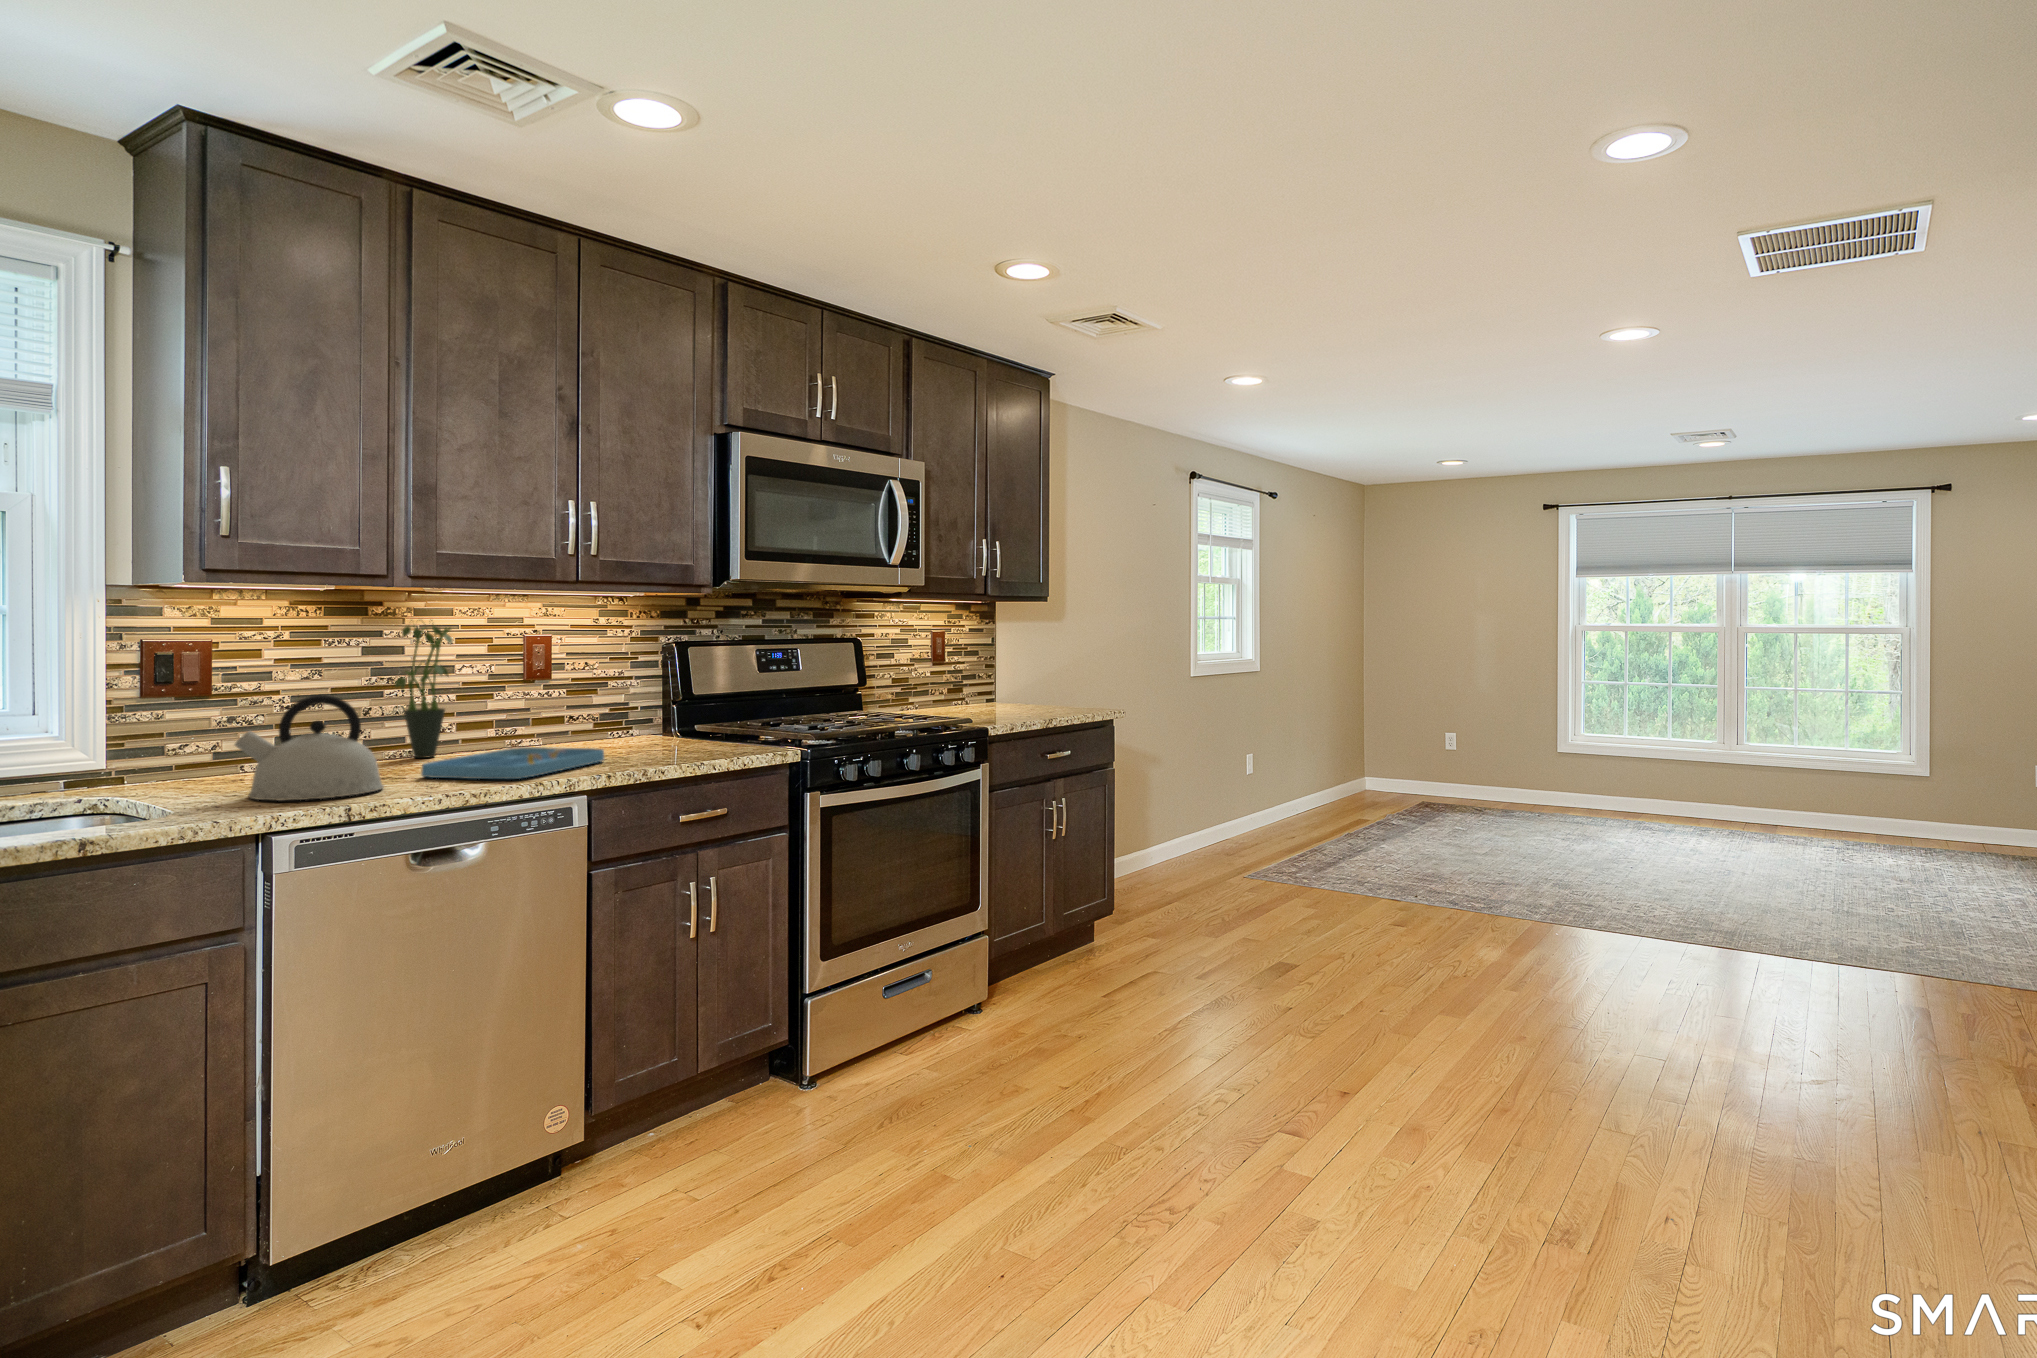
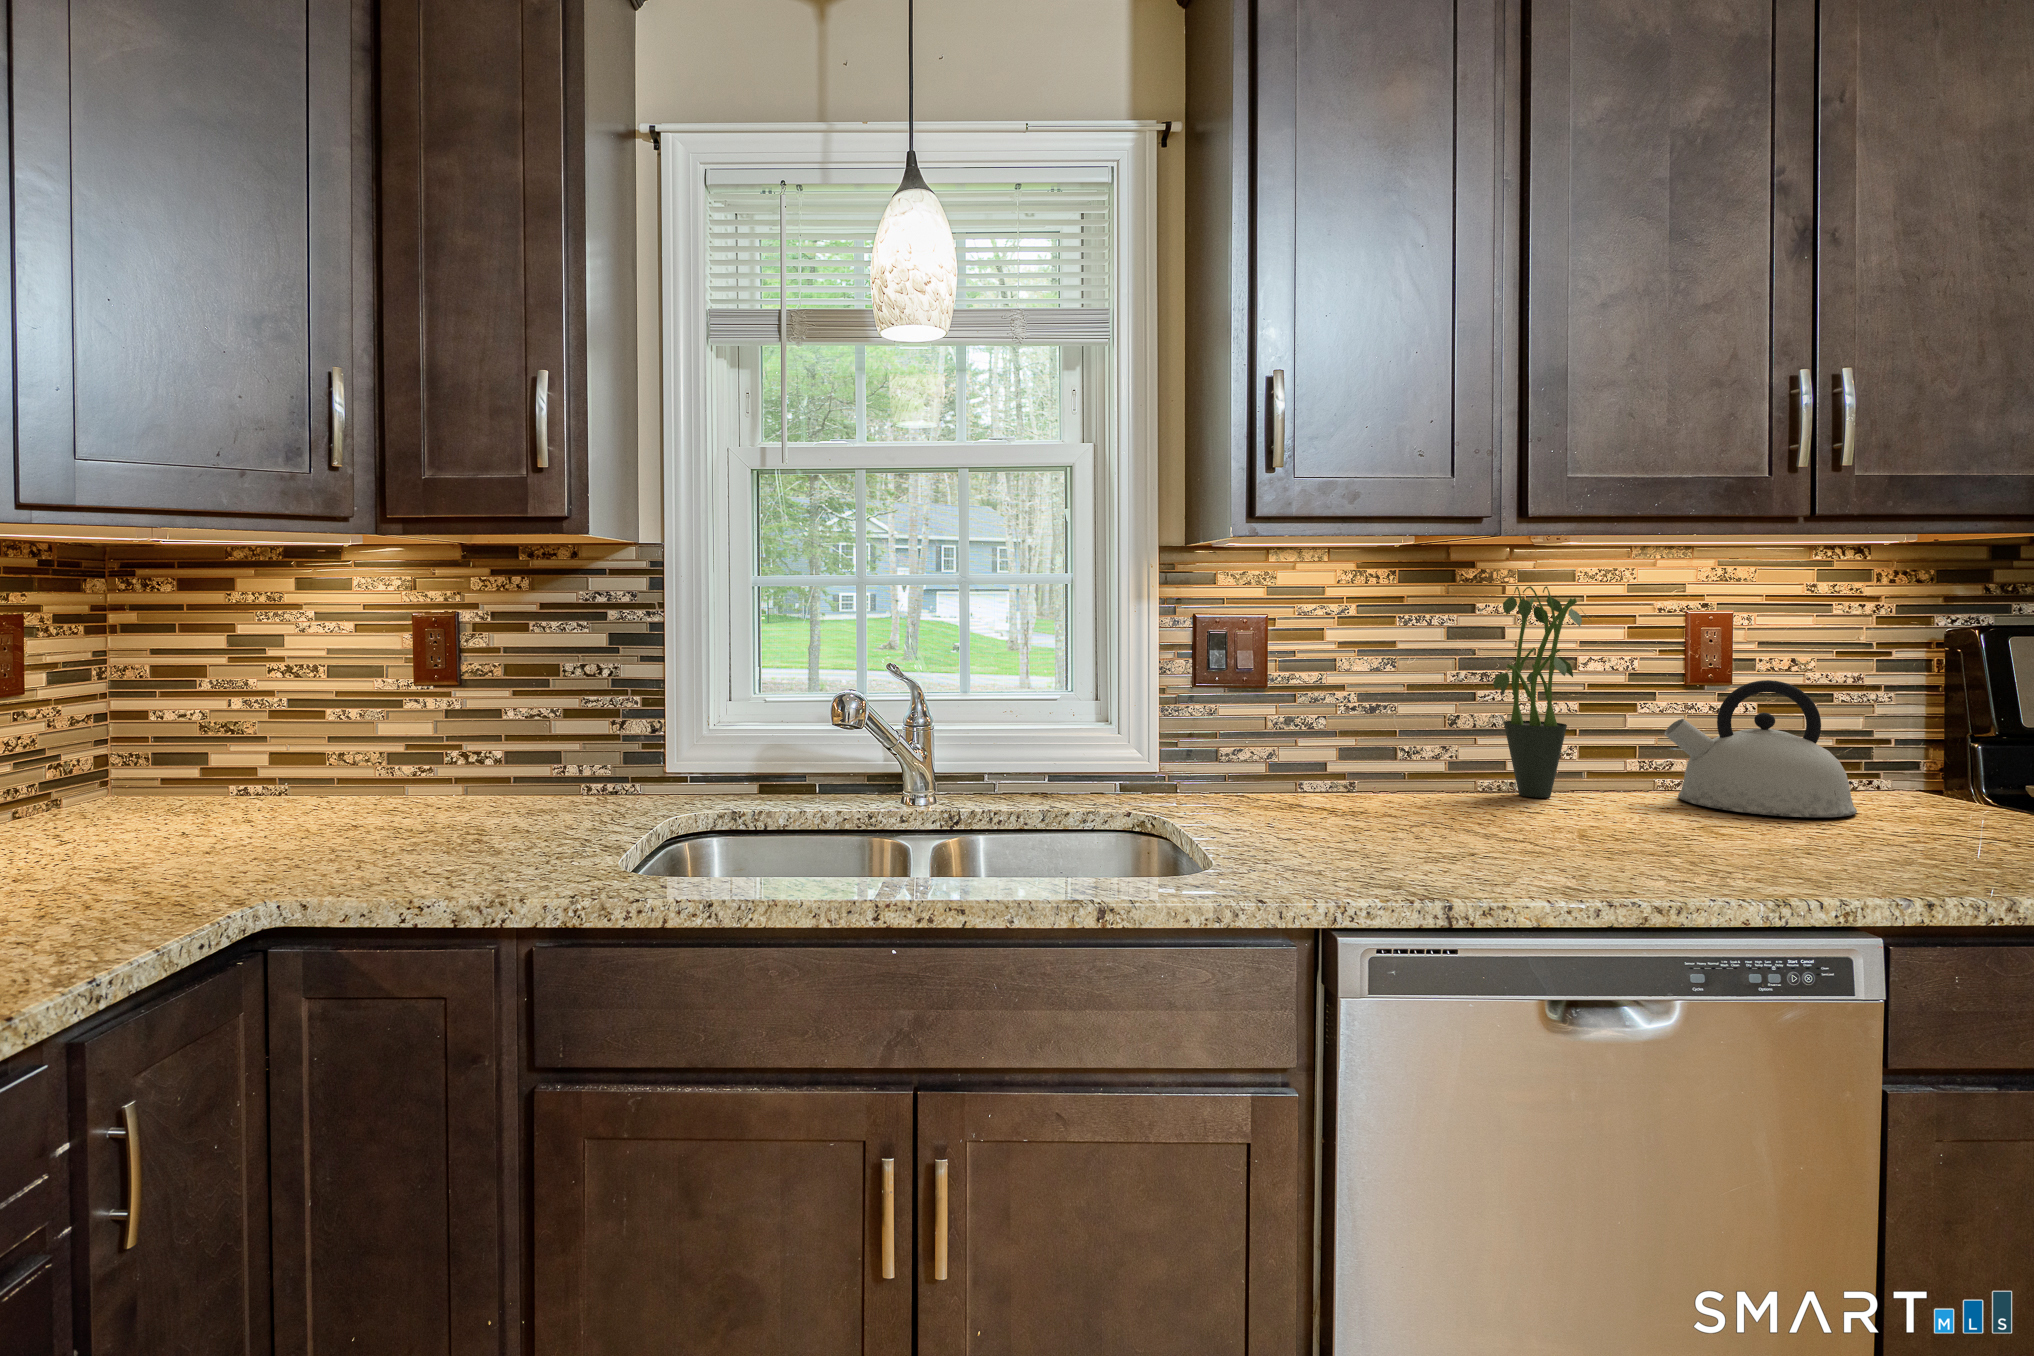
kettle: present [235,695,383,800] -> present [1665,680,1857,817]
tray: present [421,747,604,779] -> none [1548,804,1887,884]

